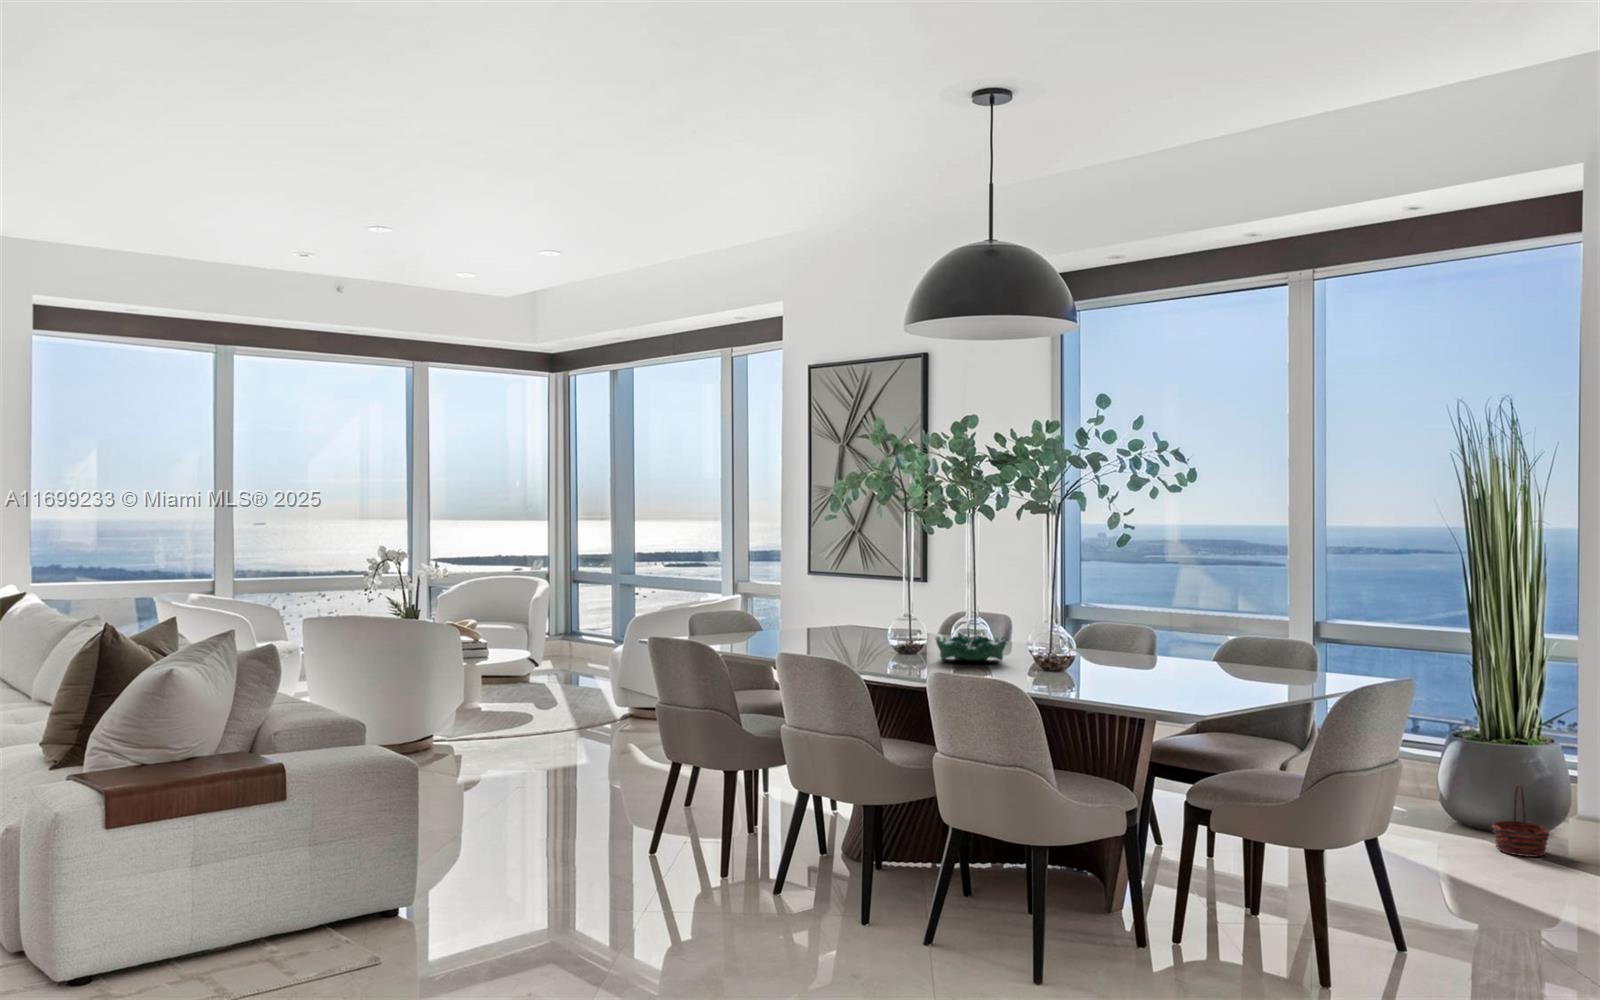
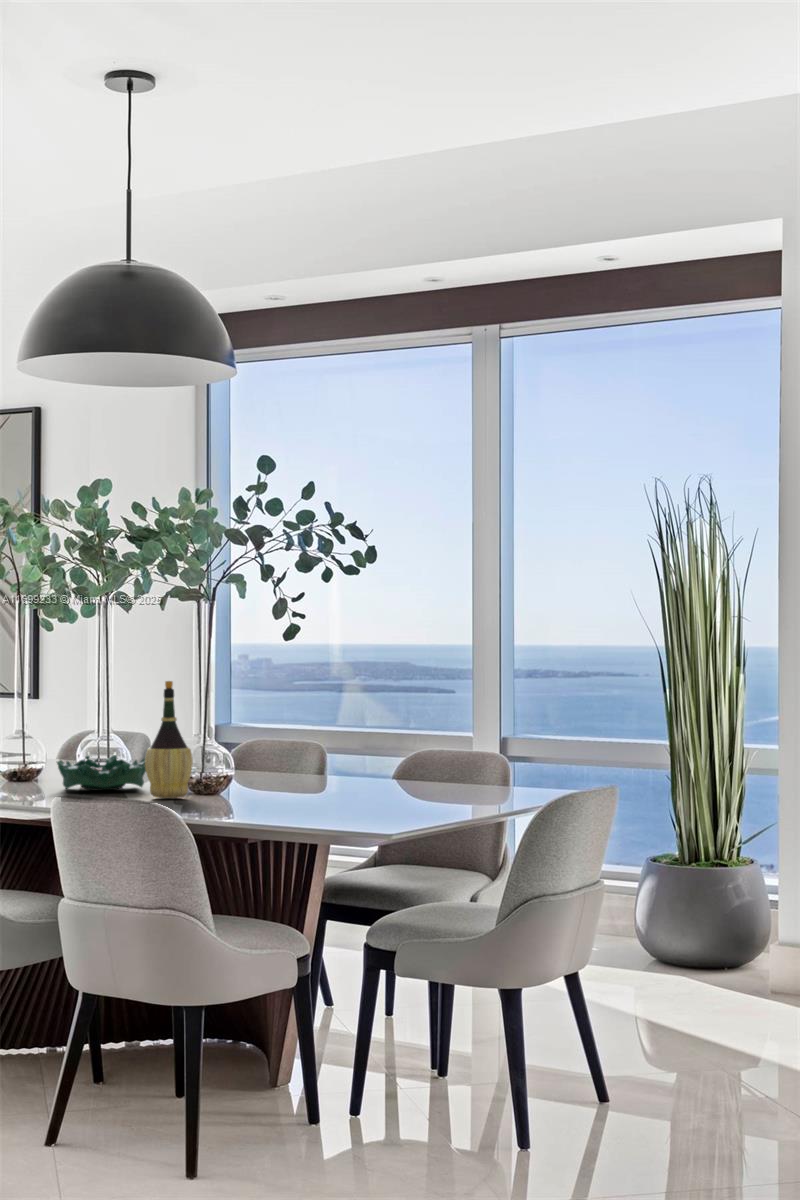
wine bottle: none [1003,578,1042,672] -> present [145,681,193,798]
basket: present [1492,783,1549,856] -> none [691,908,748,990]

